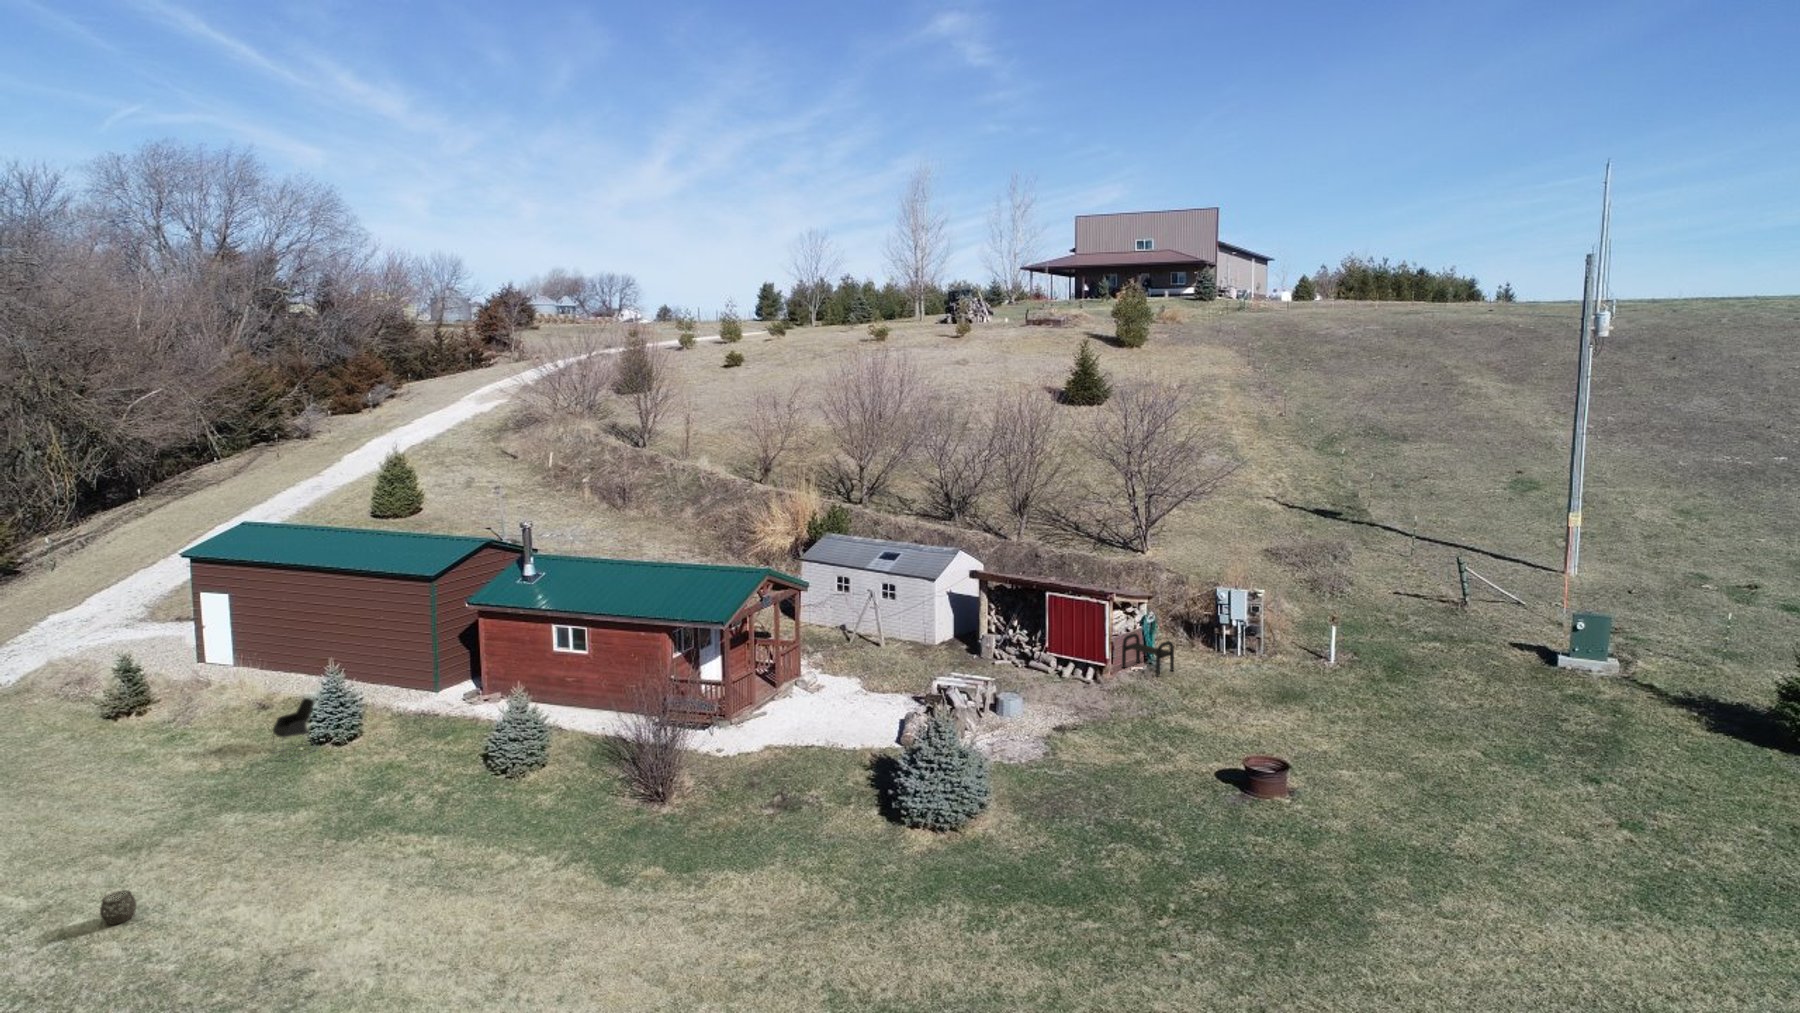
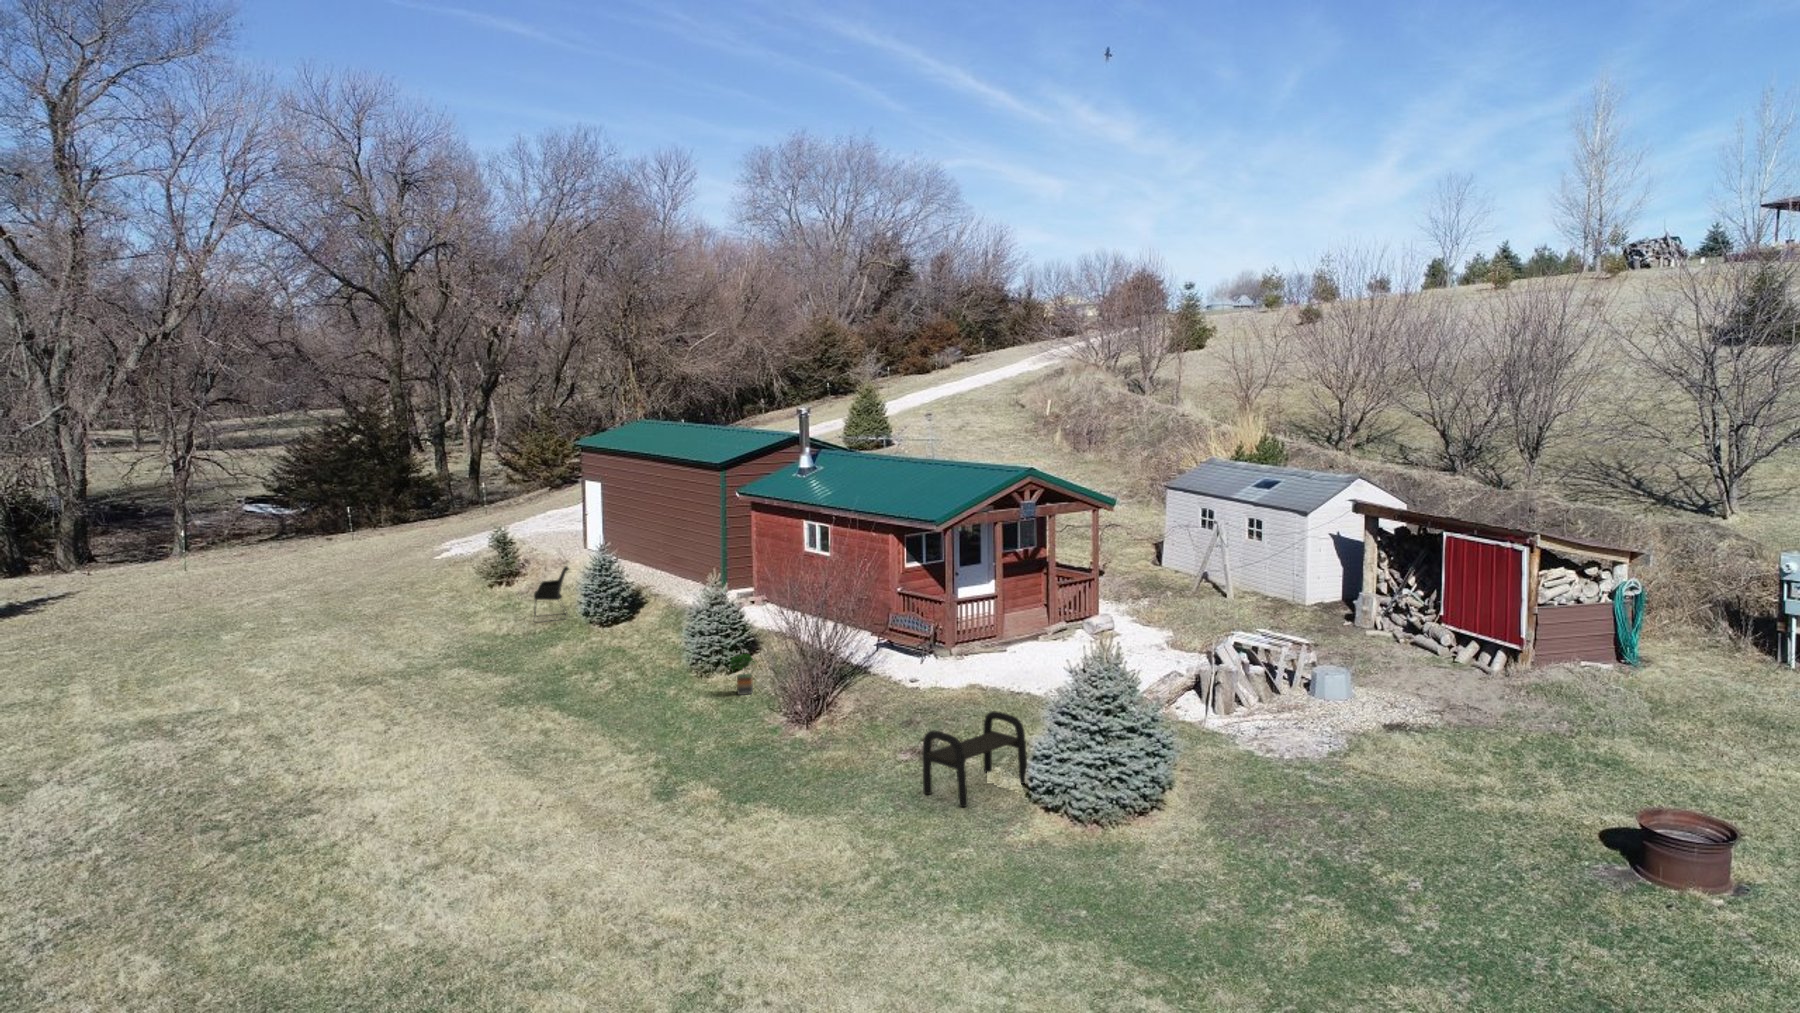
bench: present [1122,633,1174,677] -> present [923,711,1028,807]
potted tree: none [613,764,639,802] -> present [731,654,757,695]
woven basket: present [100,890,136,925] -> none [269,680,300,708]

